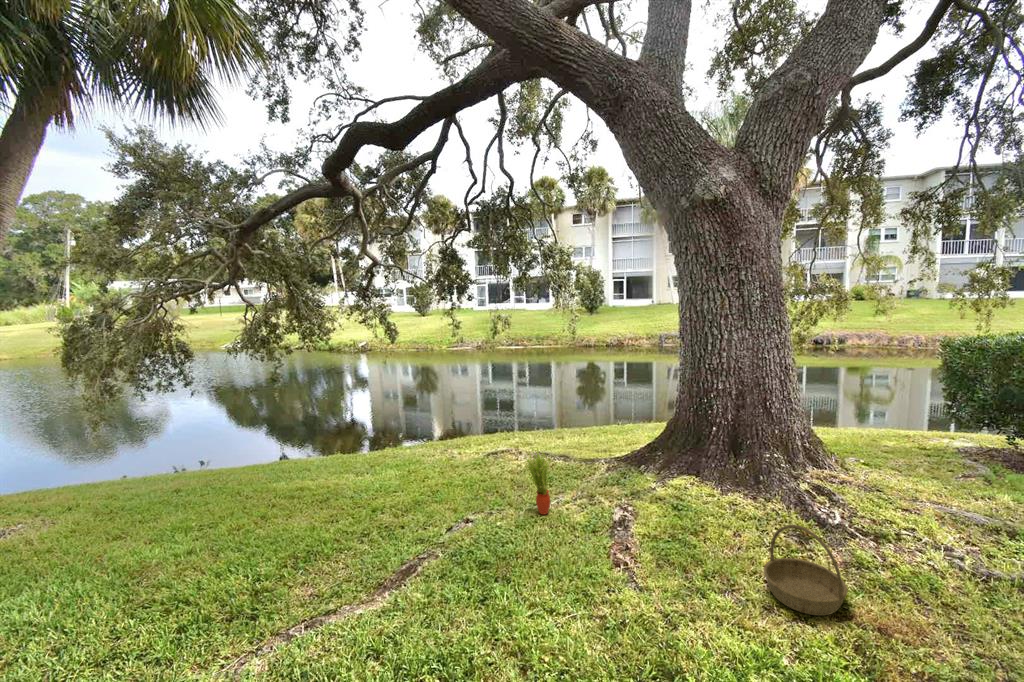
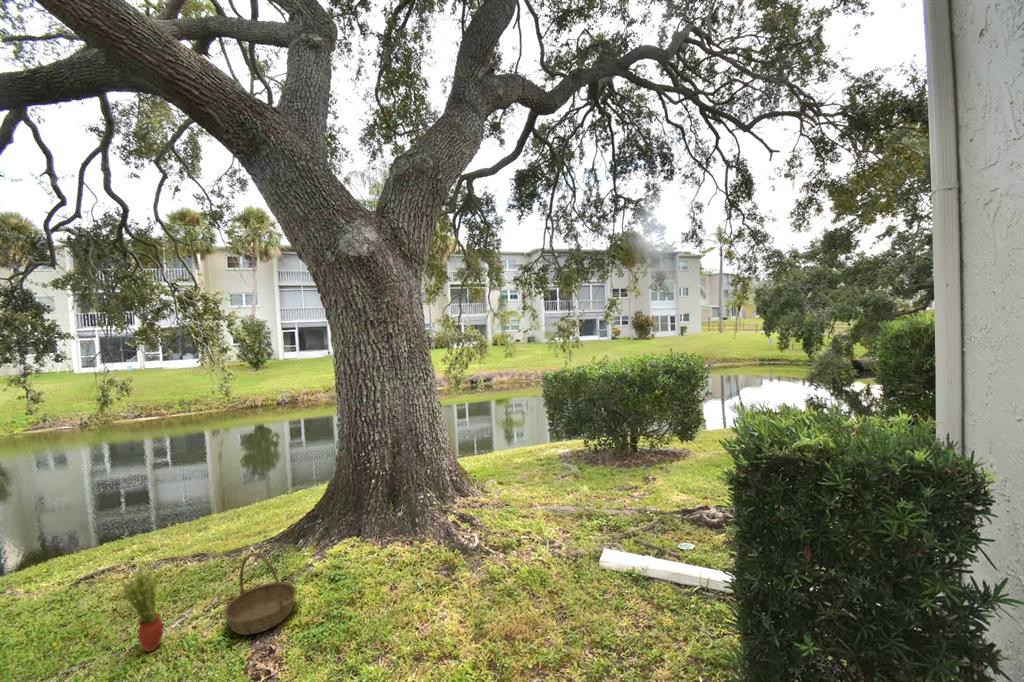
basket: present [764,525,848,615] -> present [223,553,297,635]

